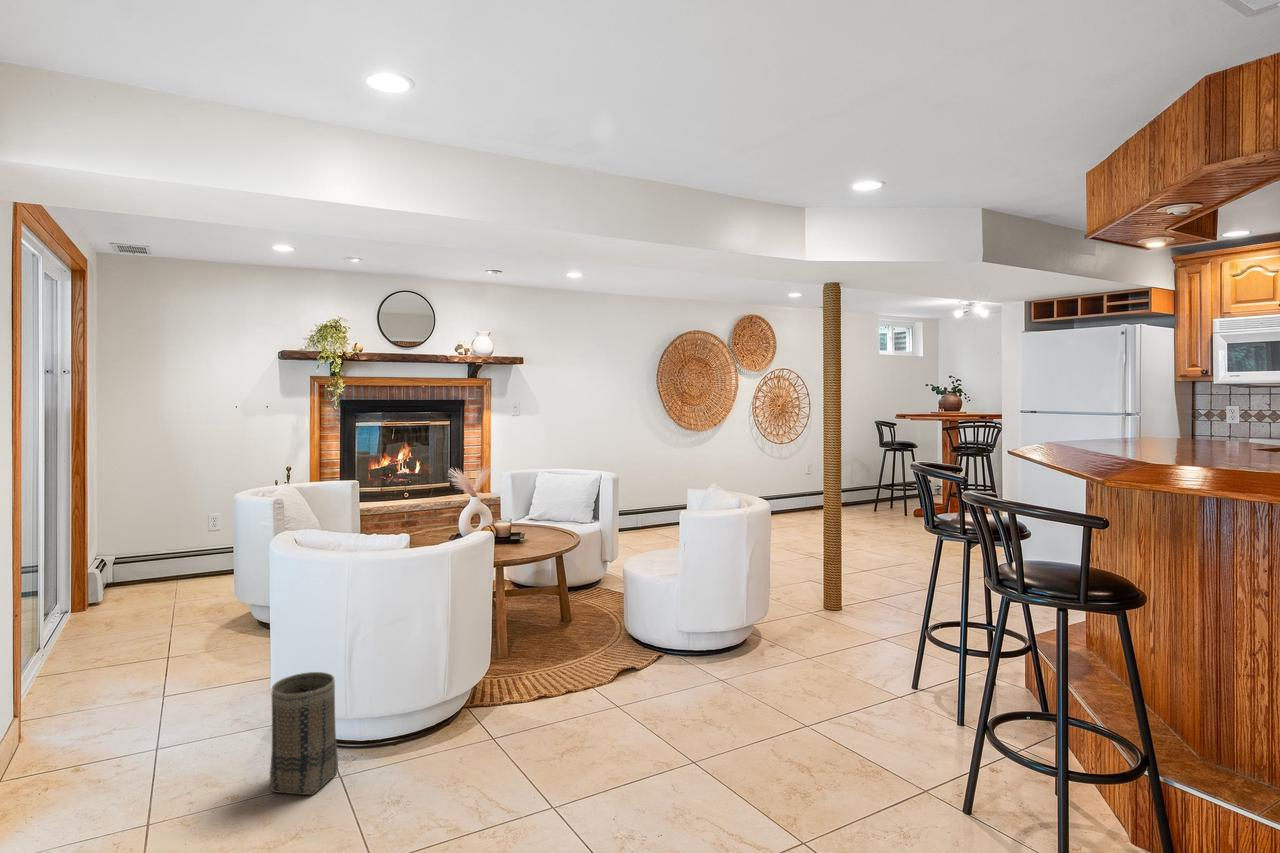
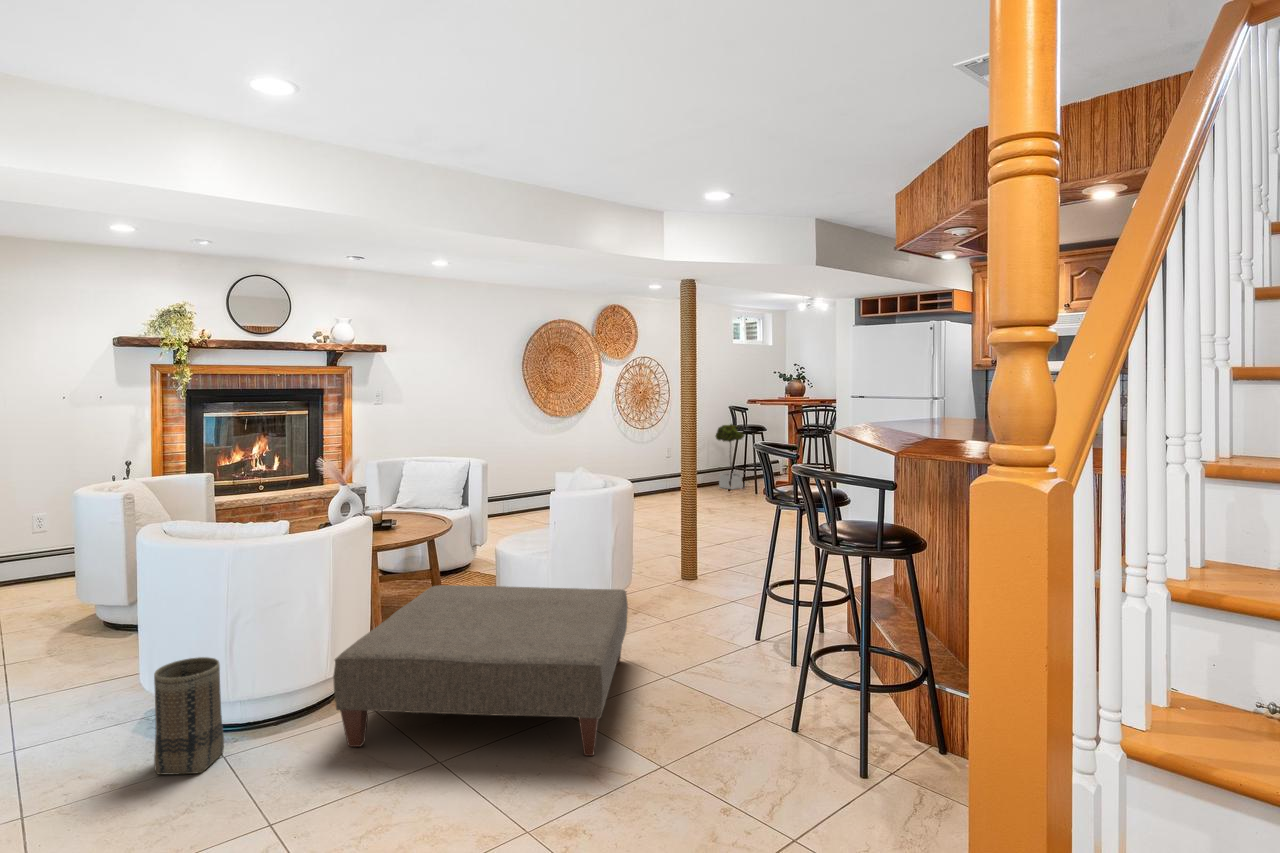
potted tree: none [858,439,890,509] -> present [715,424,744,489]
ottoman: none [444,606,763,823] -> present [333,585,628,756]

